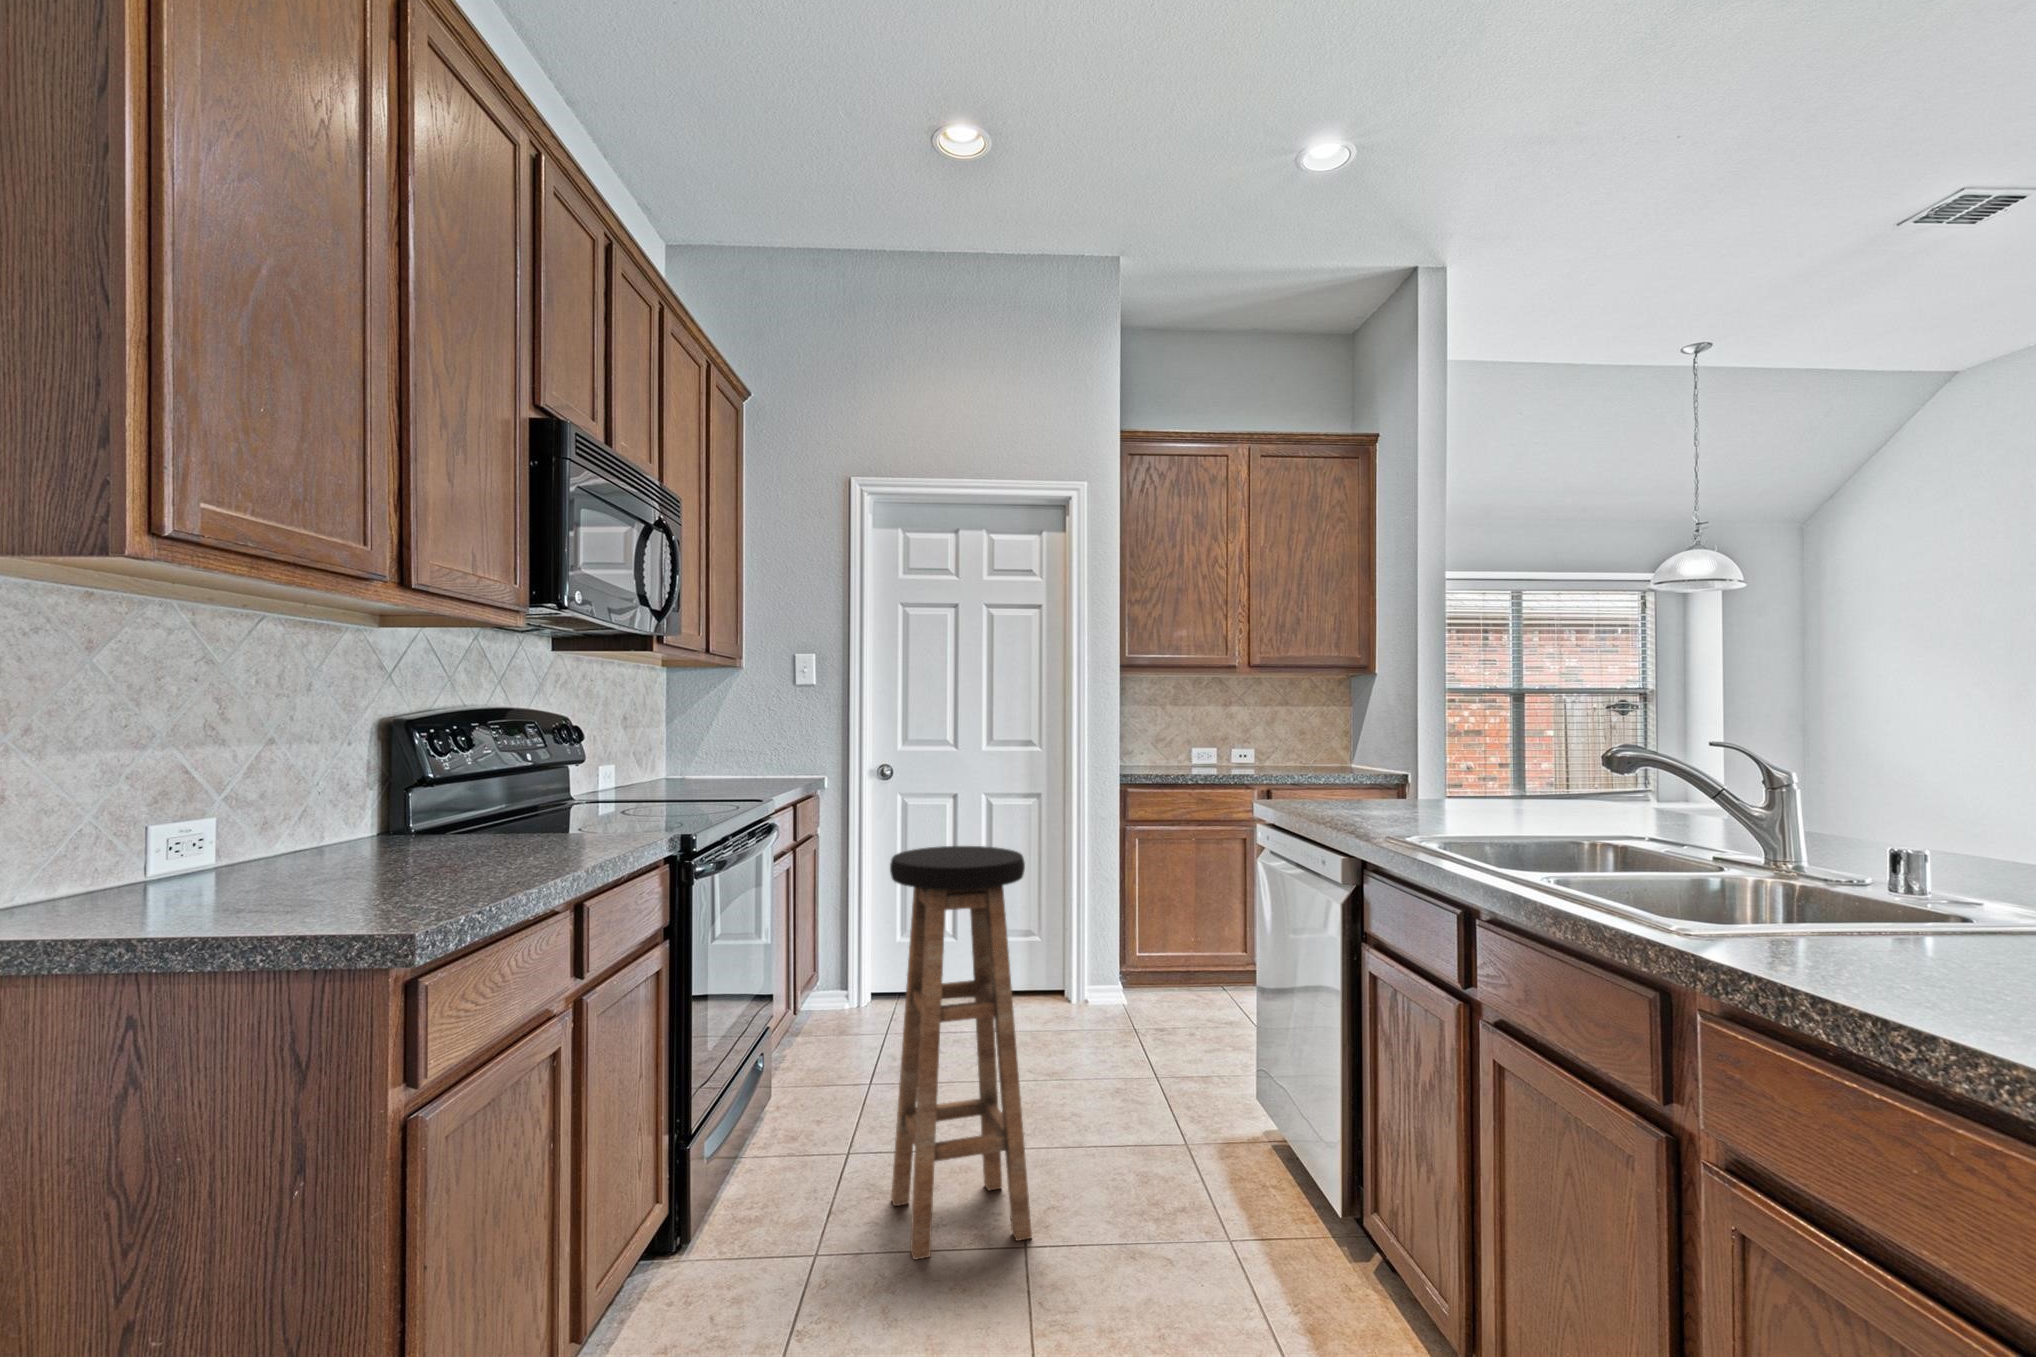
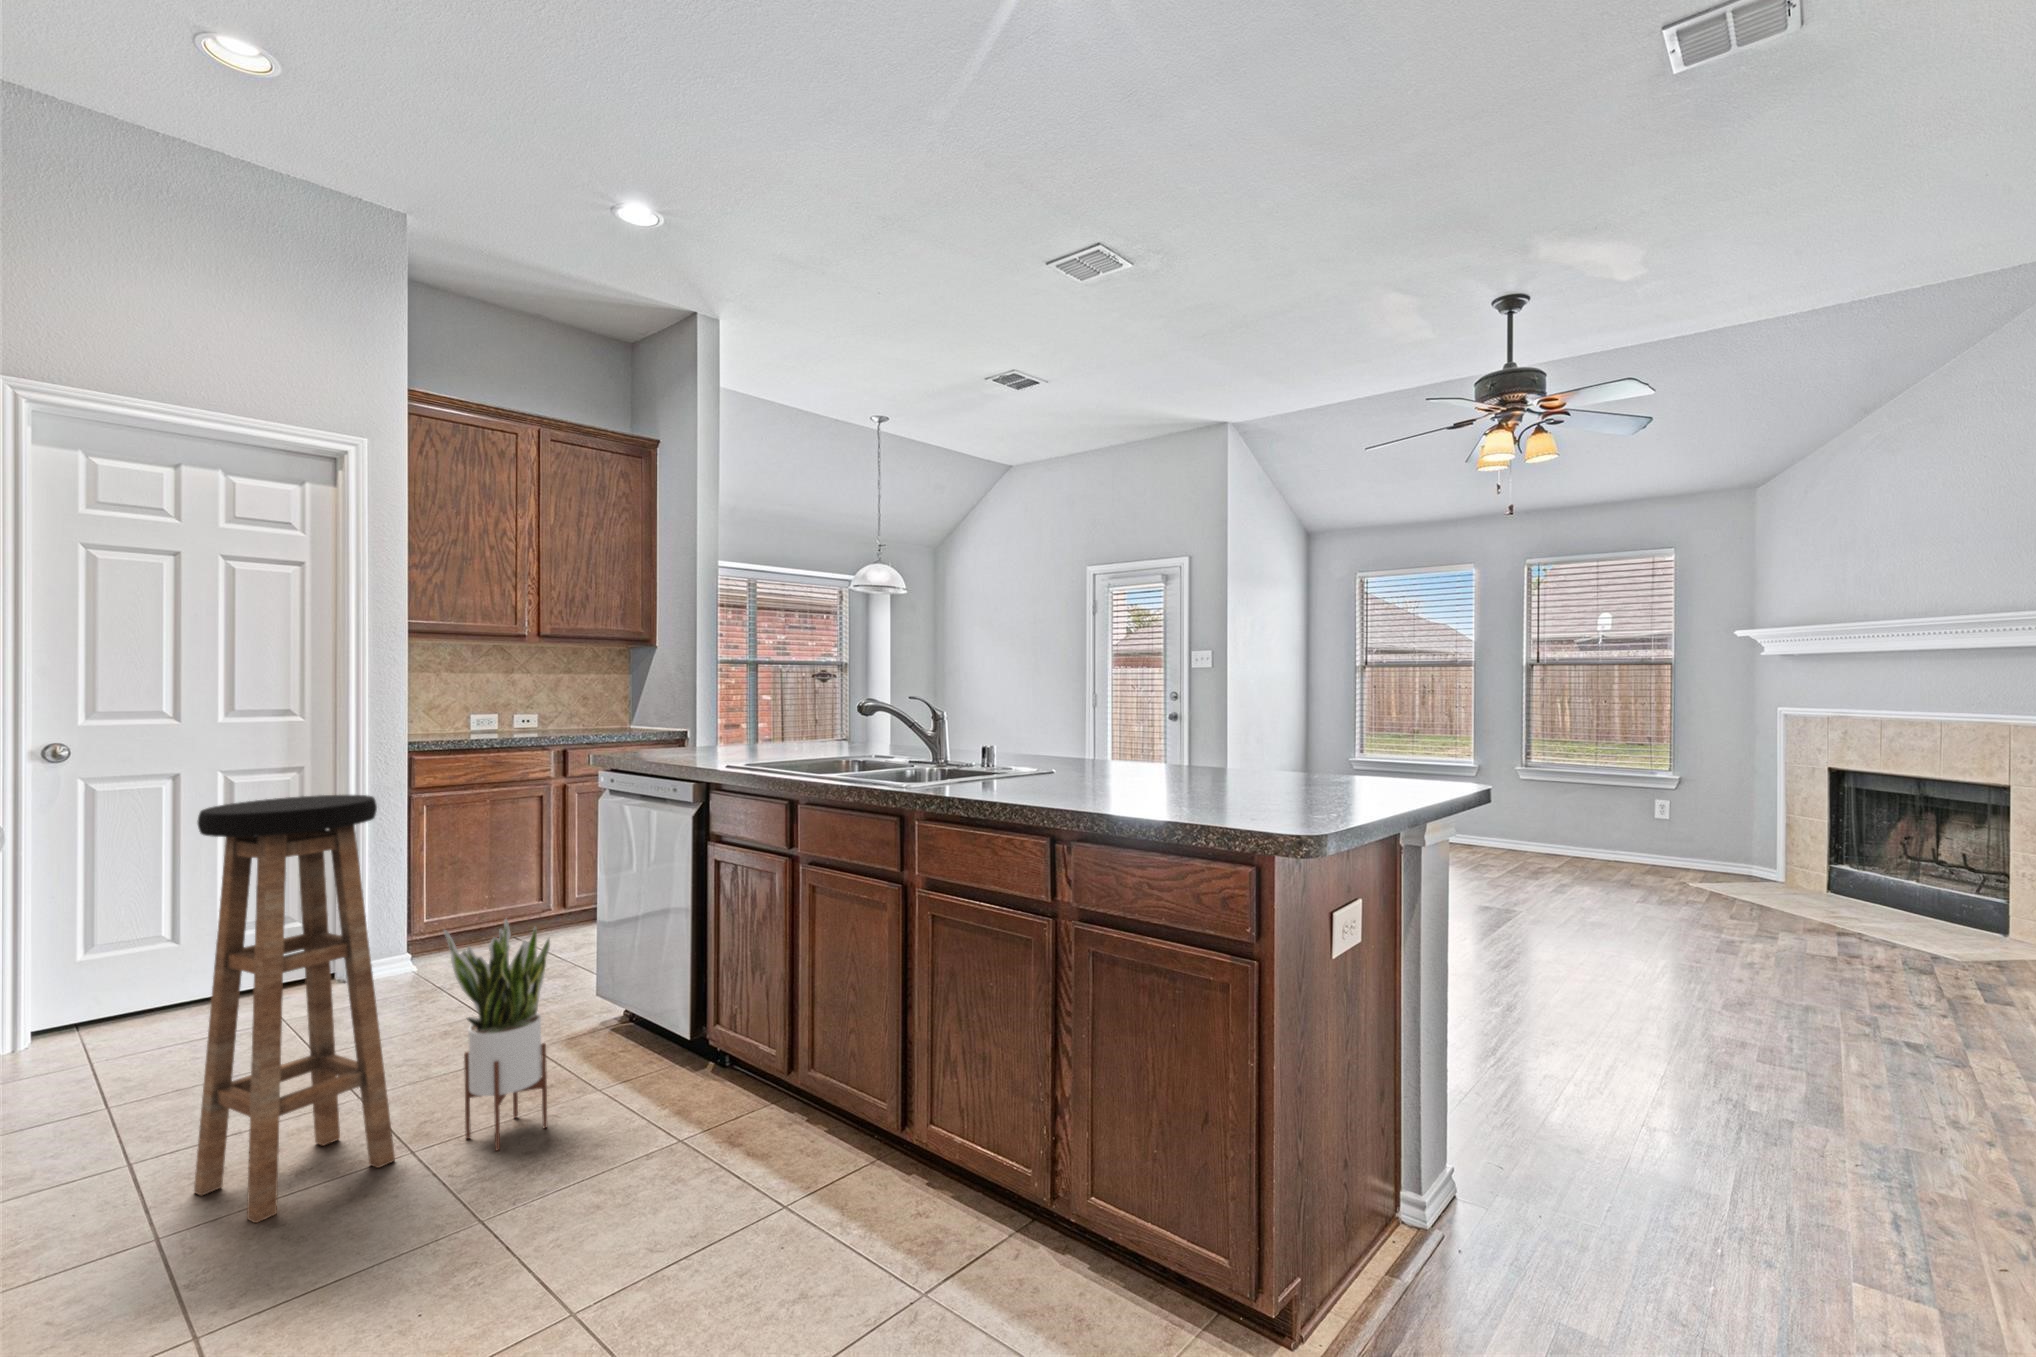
potted plant: none [1074,1008,1180,1271] -> present [444,919,550,1151]

